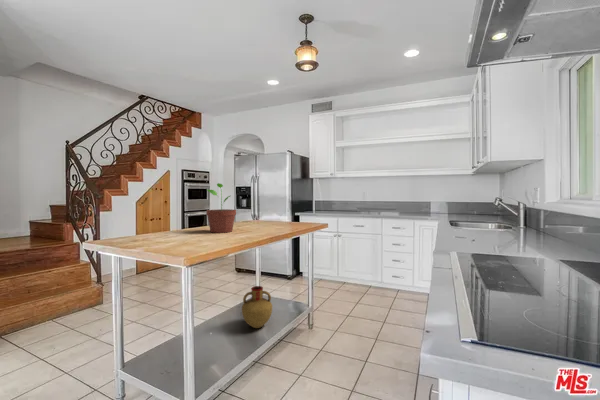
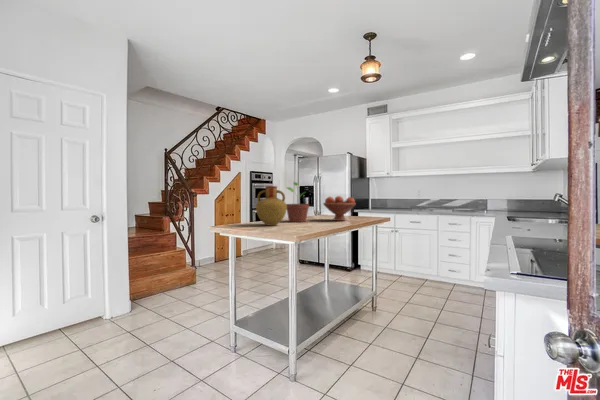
fruit bowl: none [254,200,293,230] -> present [323,196,356,221]
vase: present [242,286,272,328] -> present [256,186,287,226]

